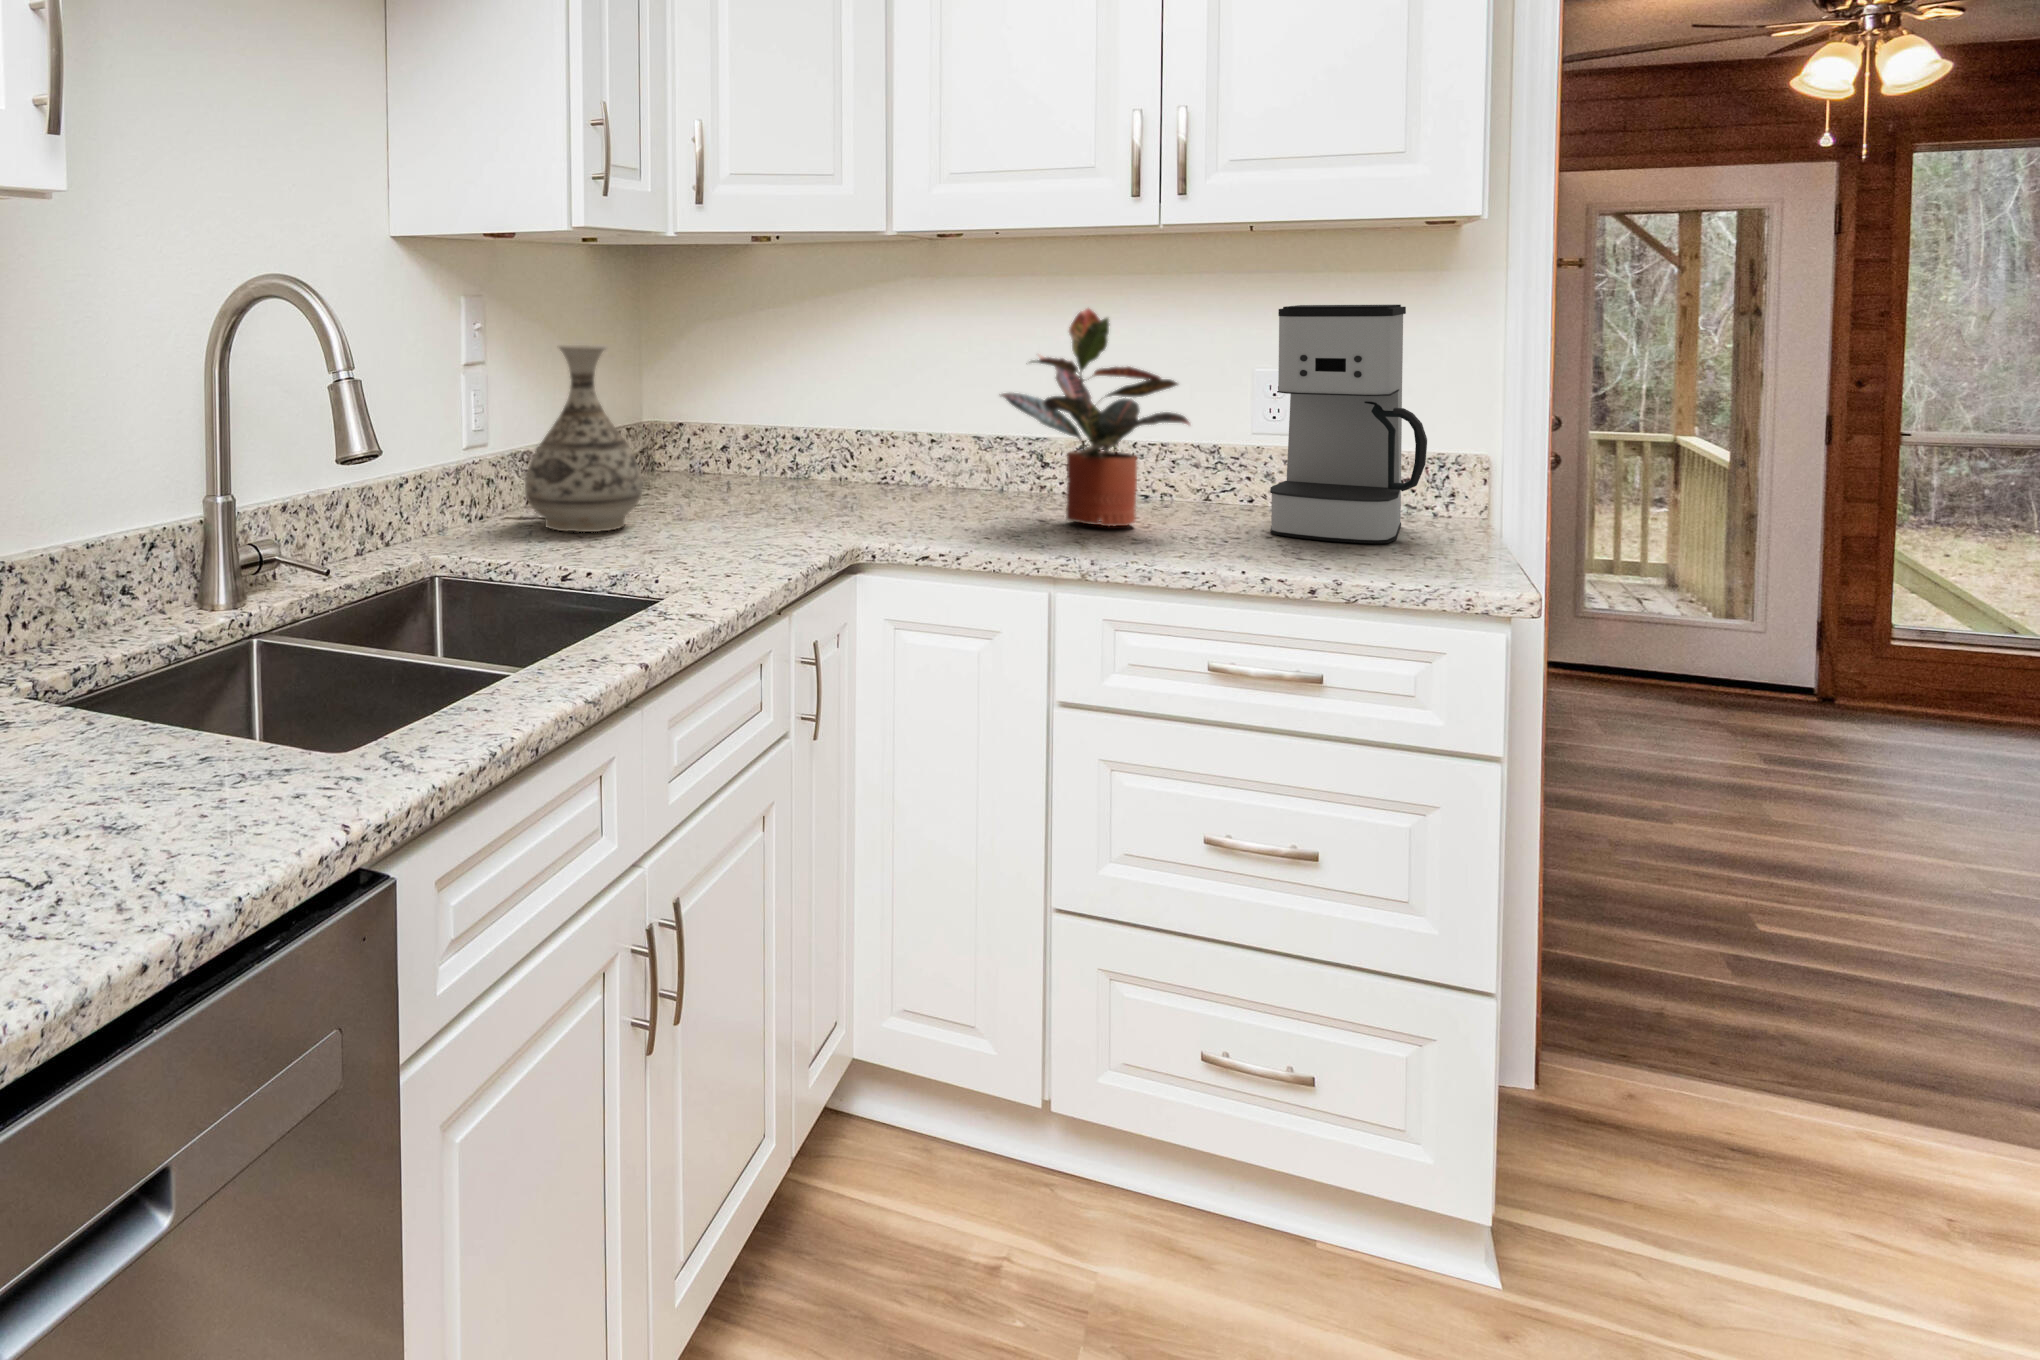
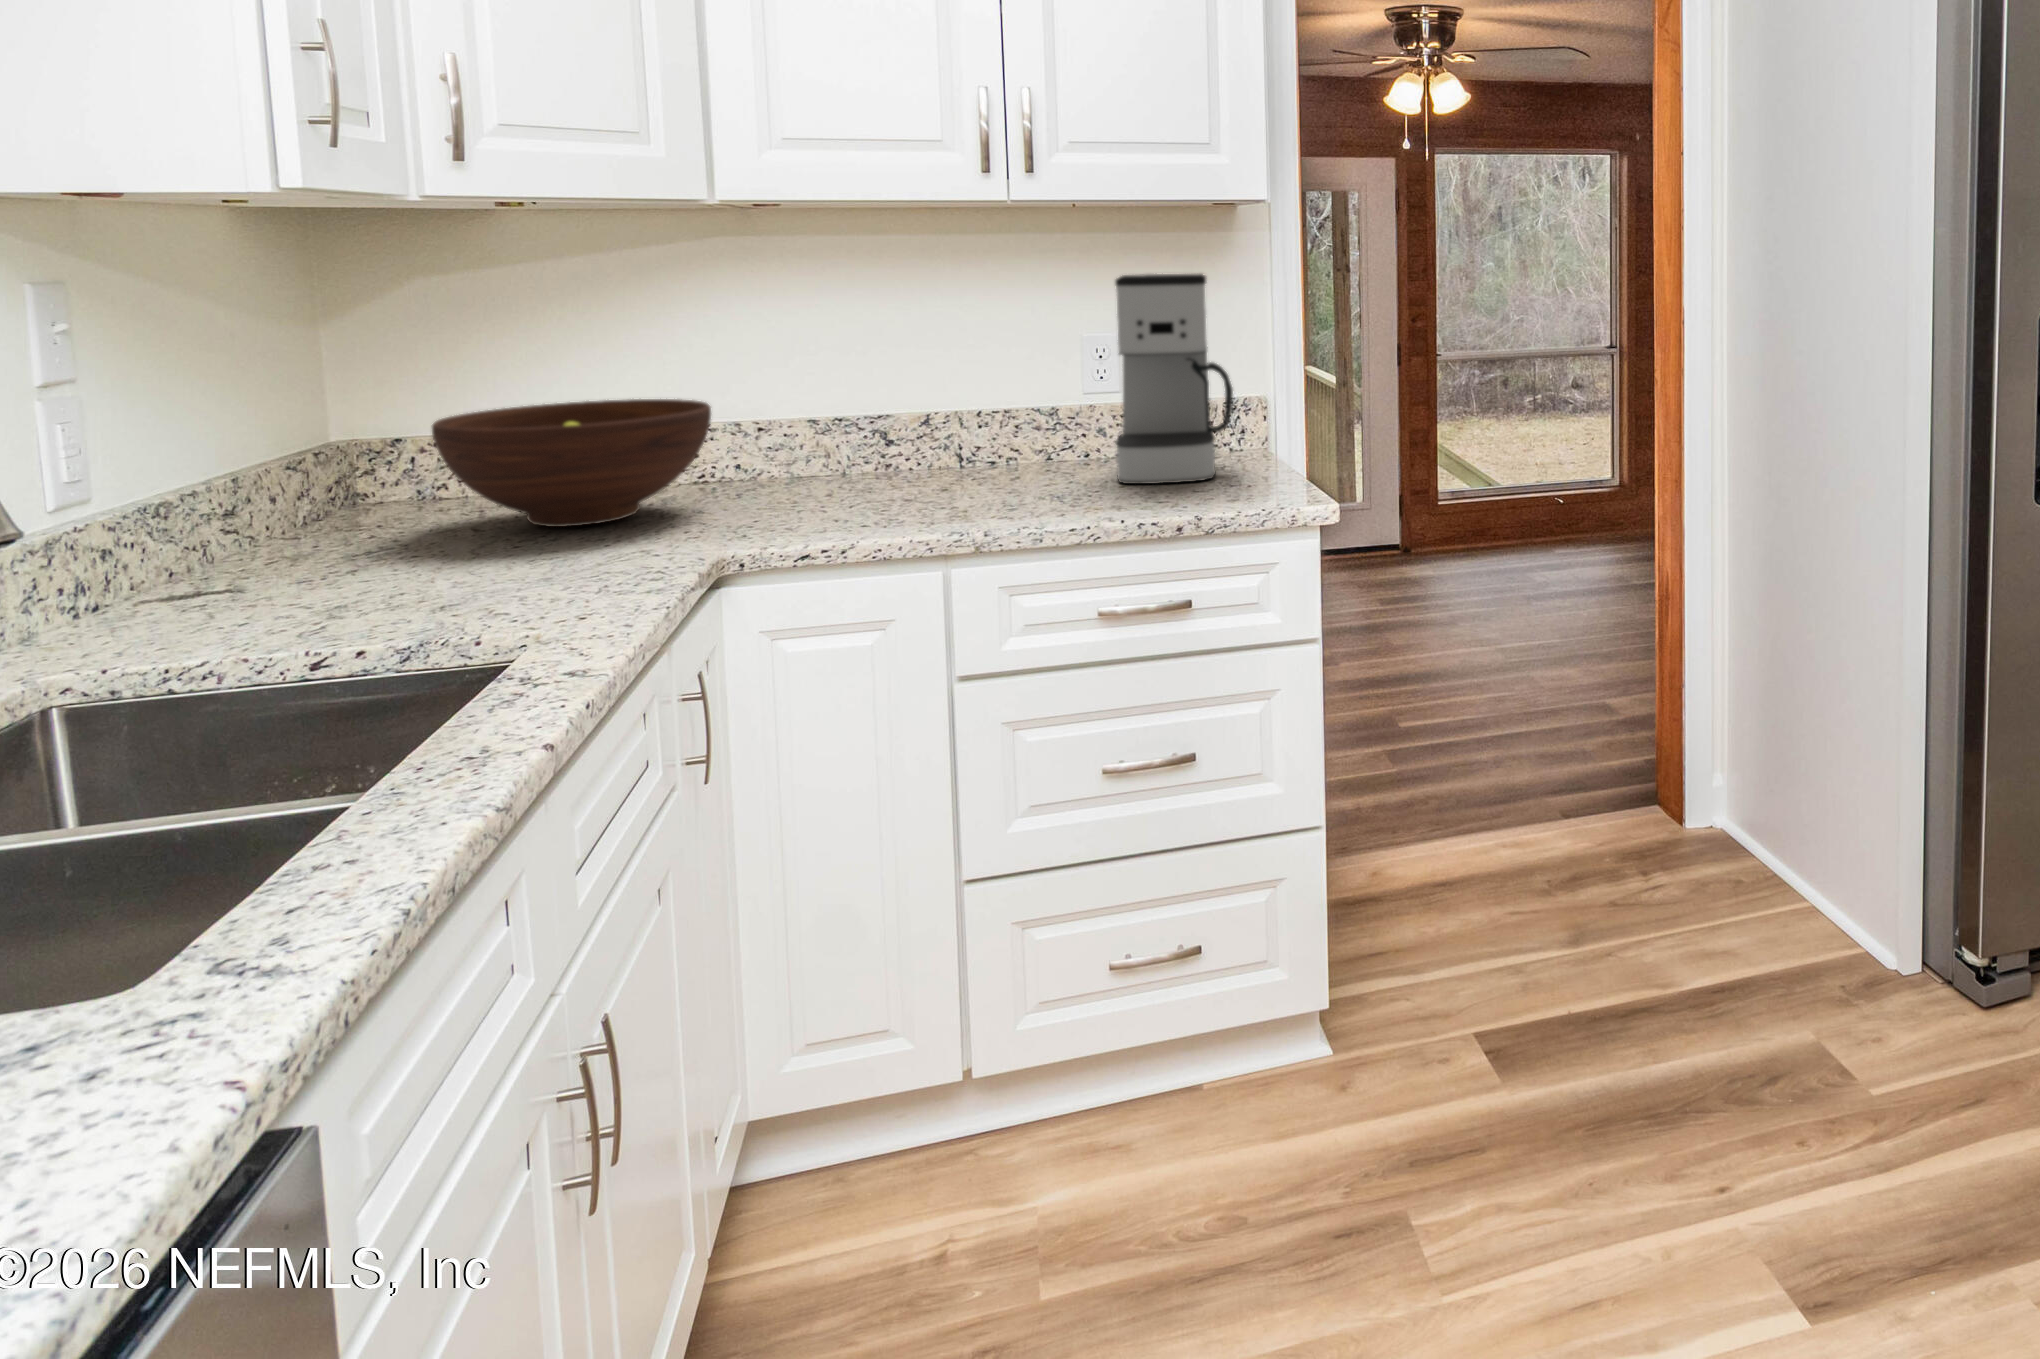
potted plant: present [1001,308,1190,527] -> none [858,280,1054,498]
vase: present [525,345,643,532] -> none [185,344,398,606]
fruit bowl: none [684,404,880,505] -> present [432,399,711,527]

